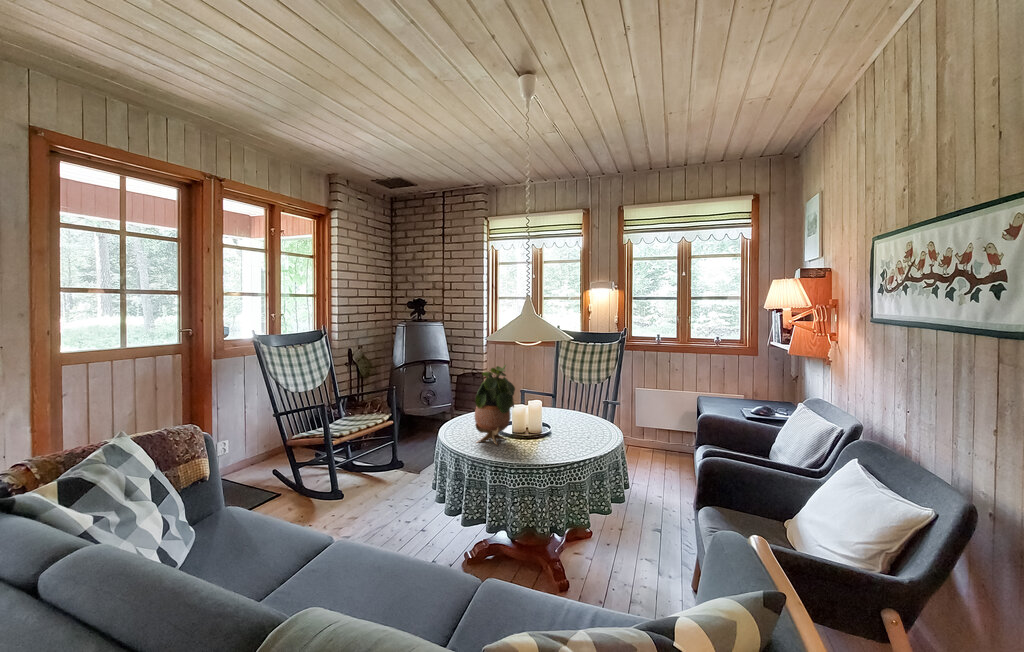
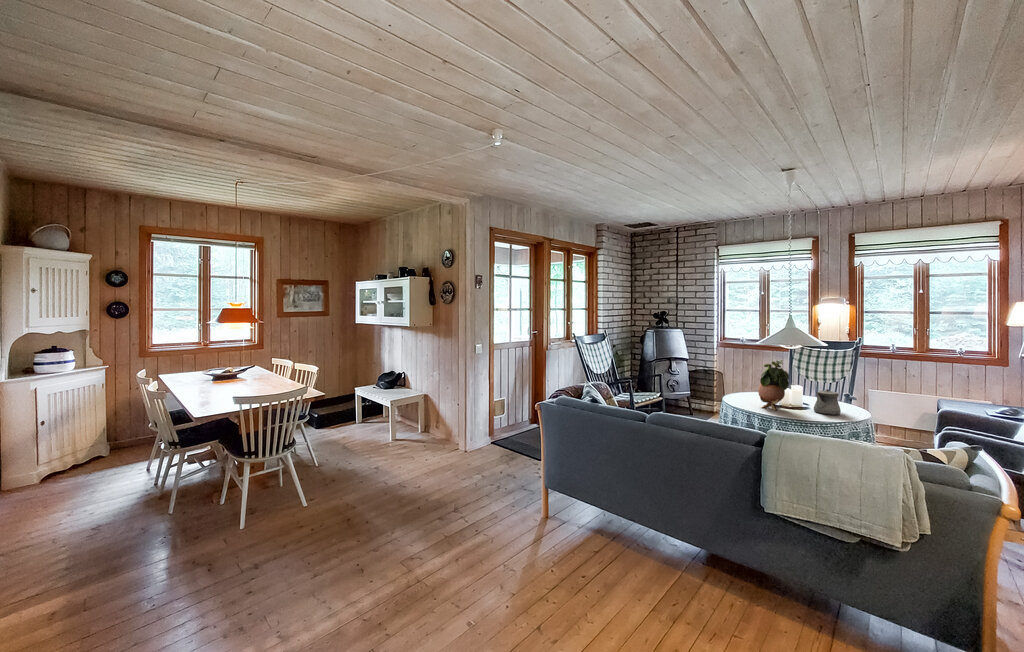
teapot: none [549,406,584,446] -> present [814,390,841,415]

